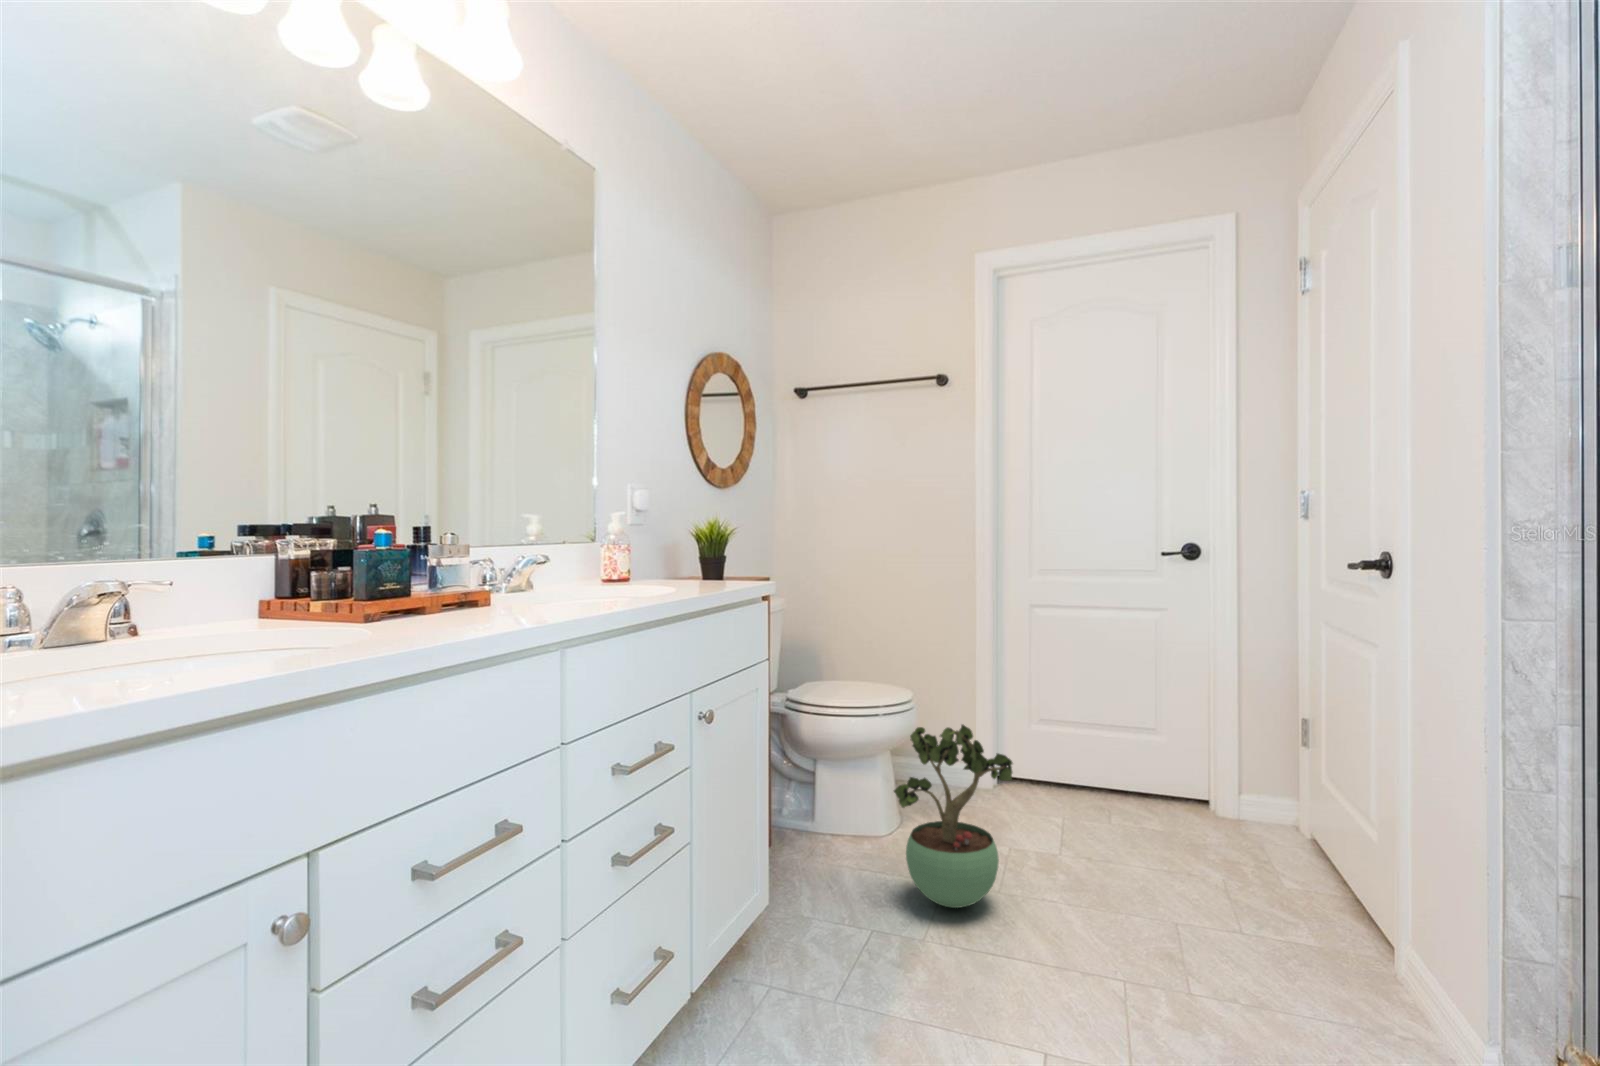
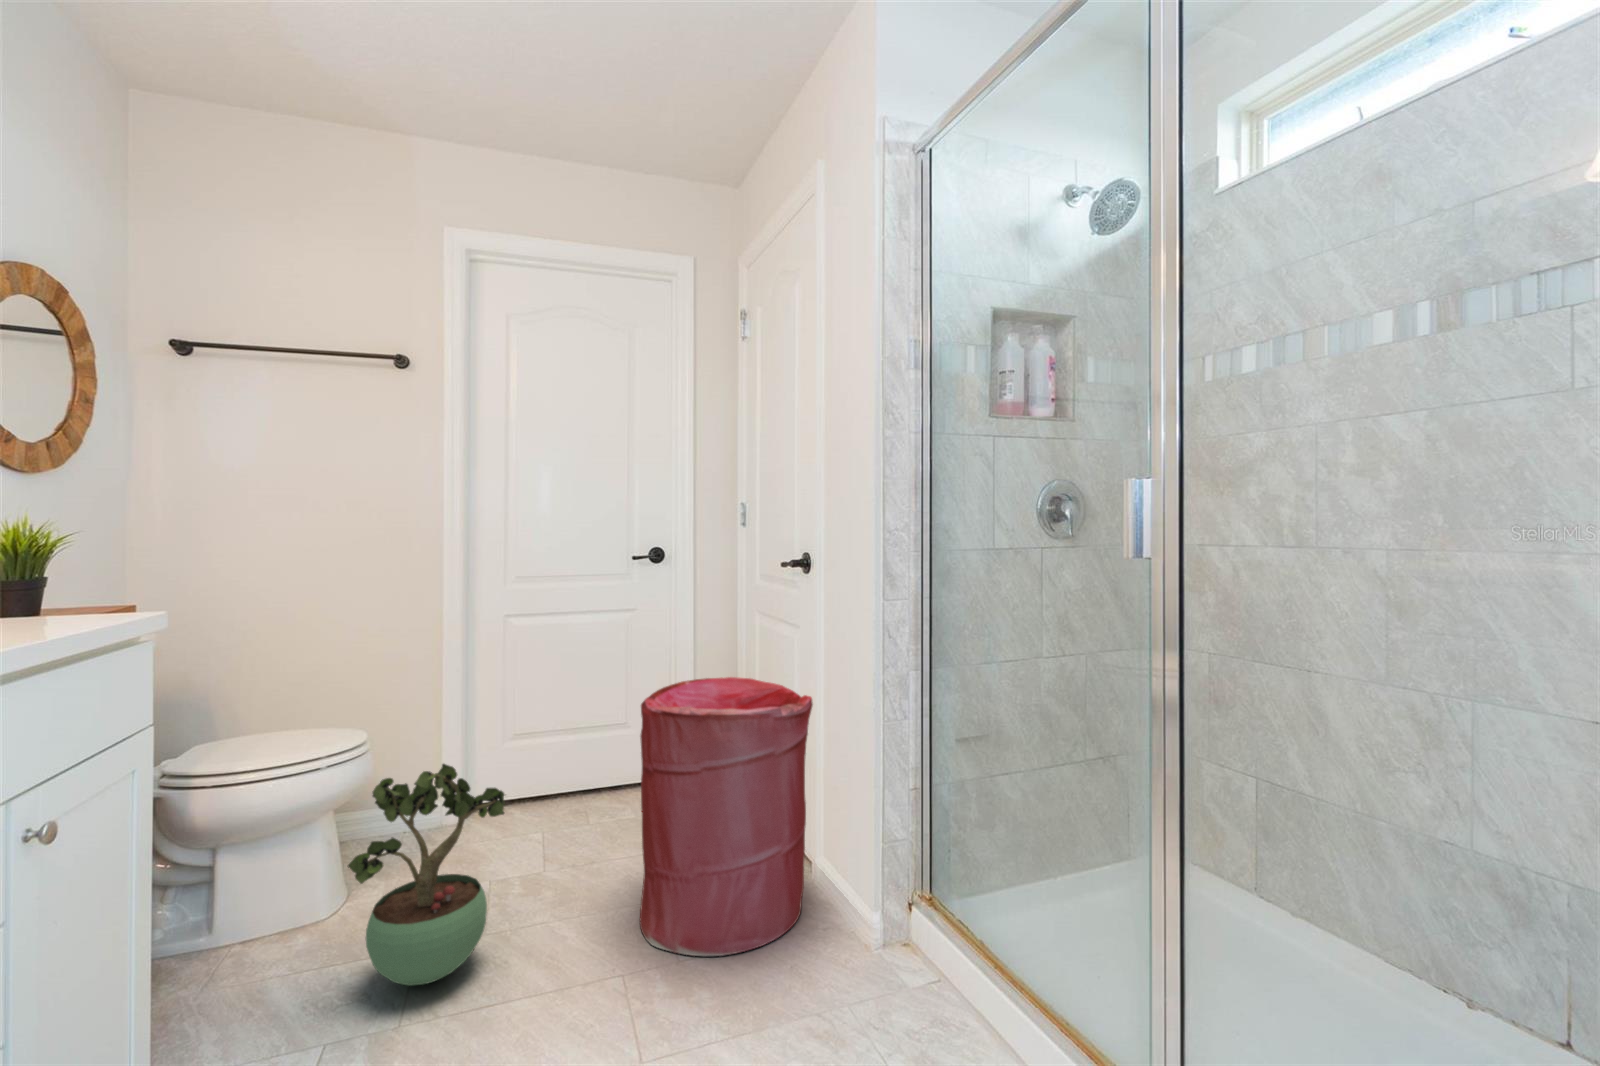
laundry hamper: none [1147,688,1378,1003] -> present [640,677,813,956]

